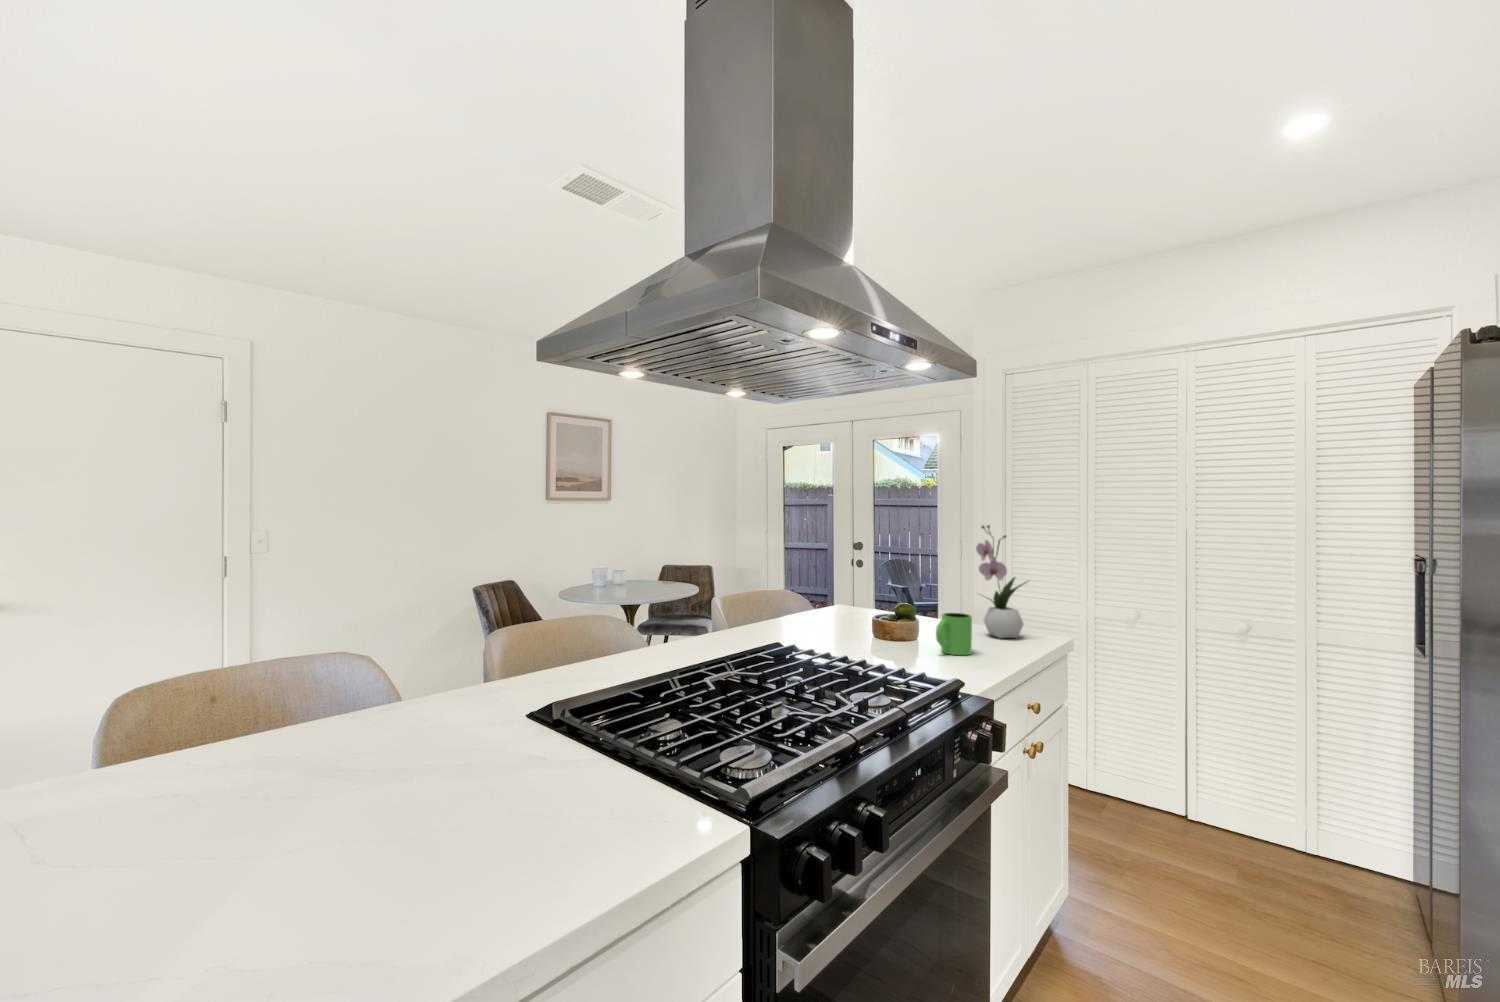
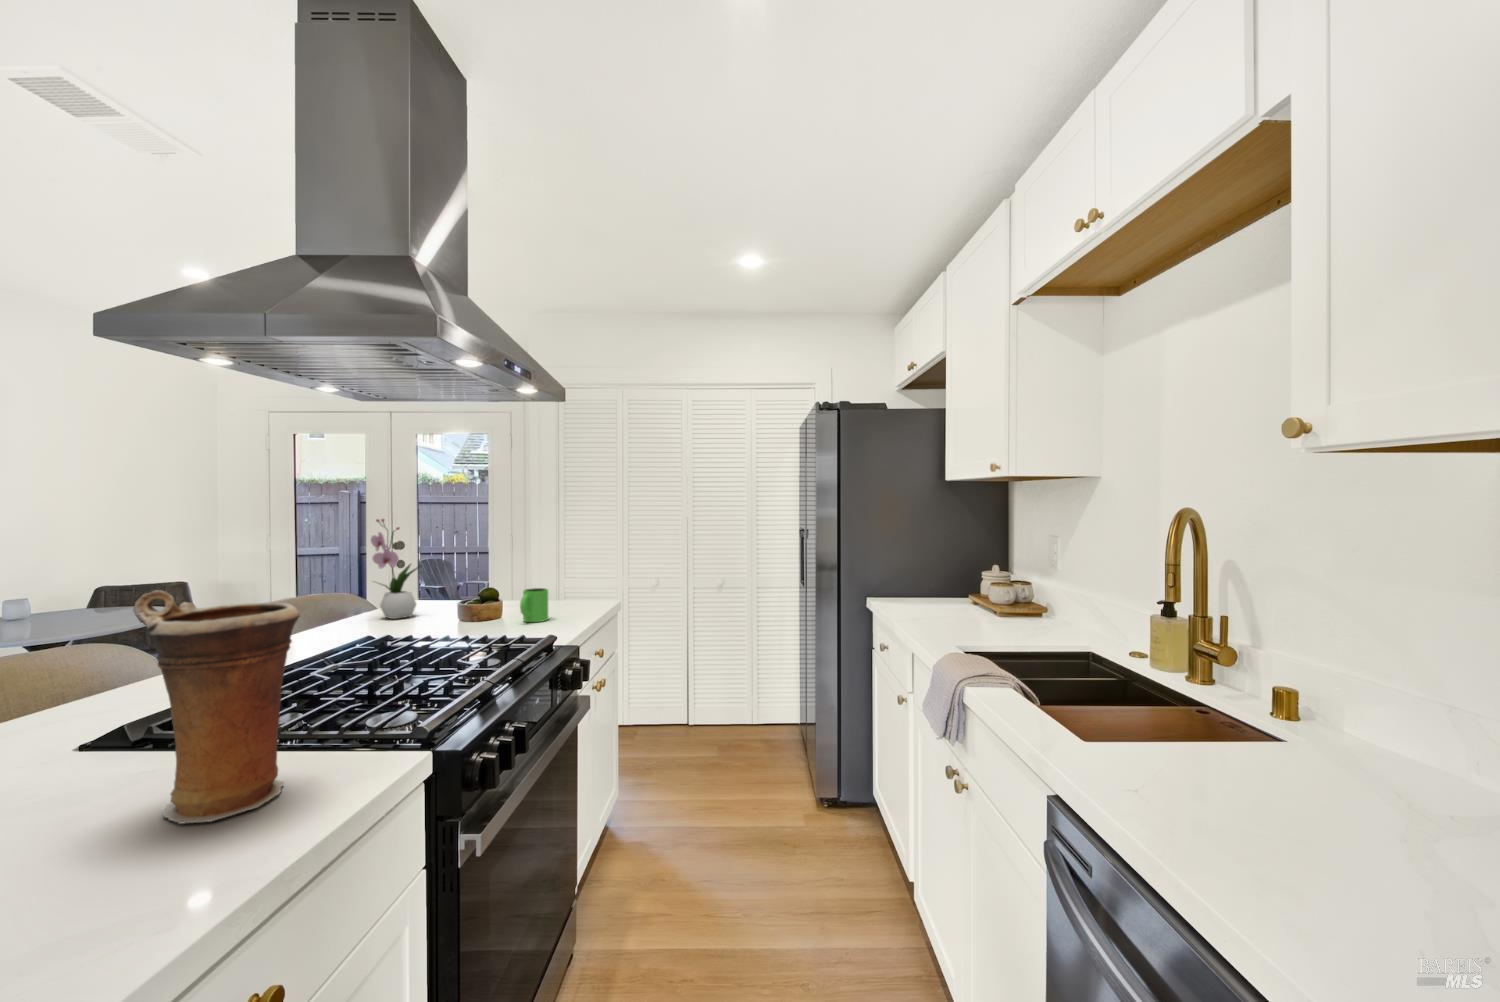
flower arrangement: present [976,525,1026,638] -> present [371,519,417,619]
vase: none [469,598,604,855] -> present [133,590,300,824]

